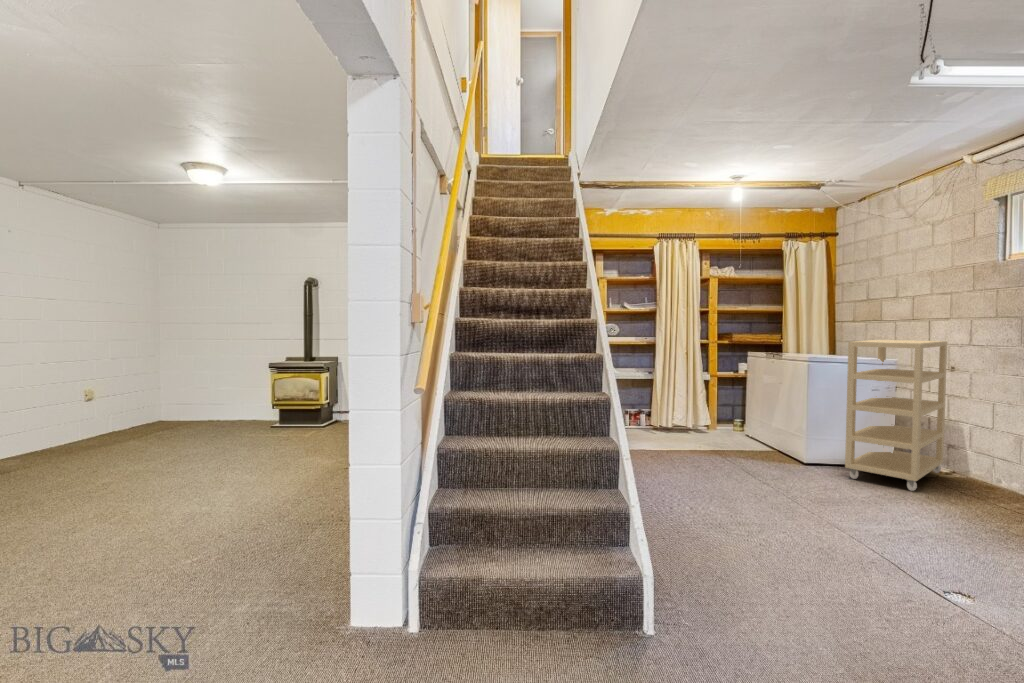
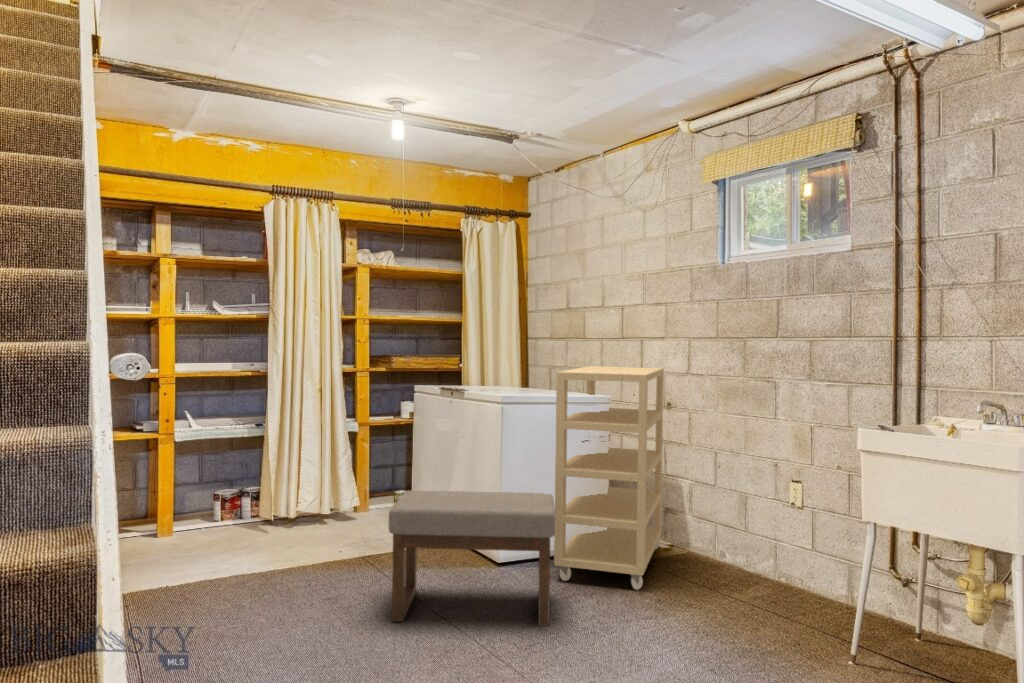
ottoman: none [730,410,843,497] -> present [389,491,555,626]

